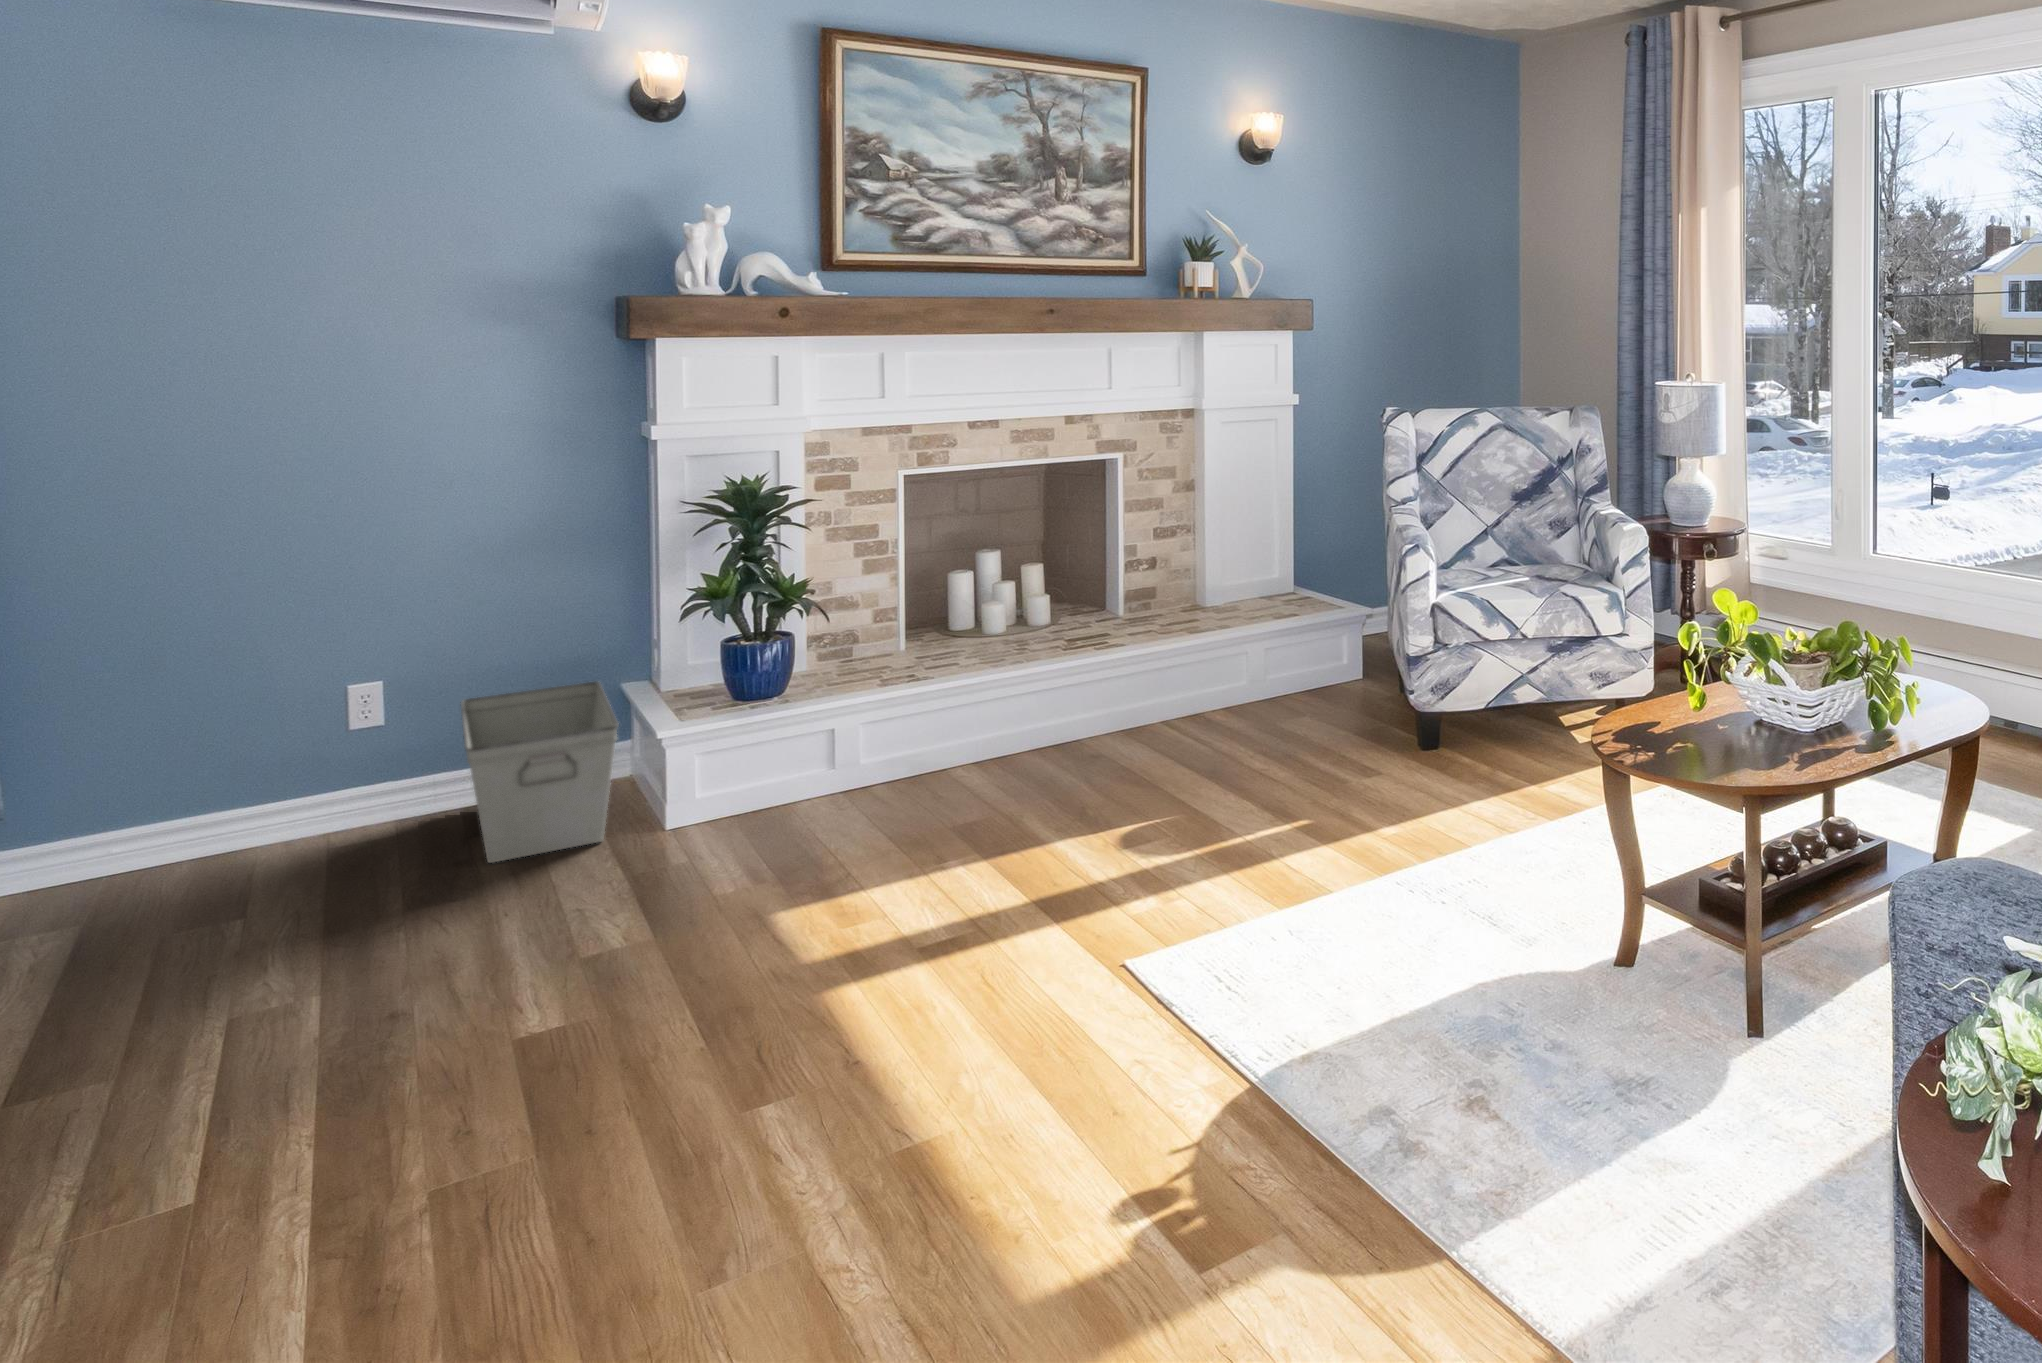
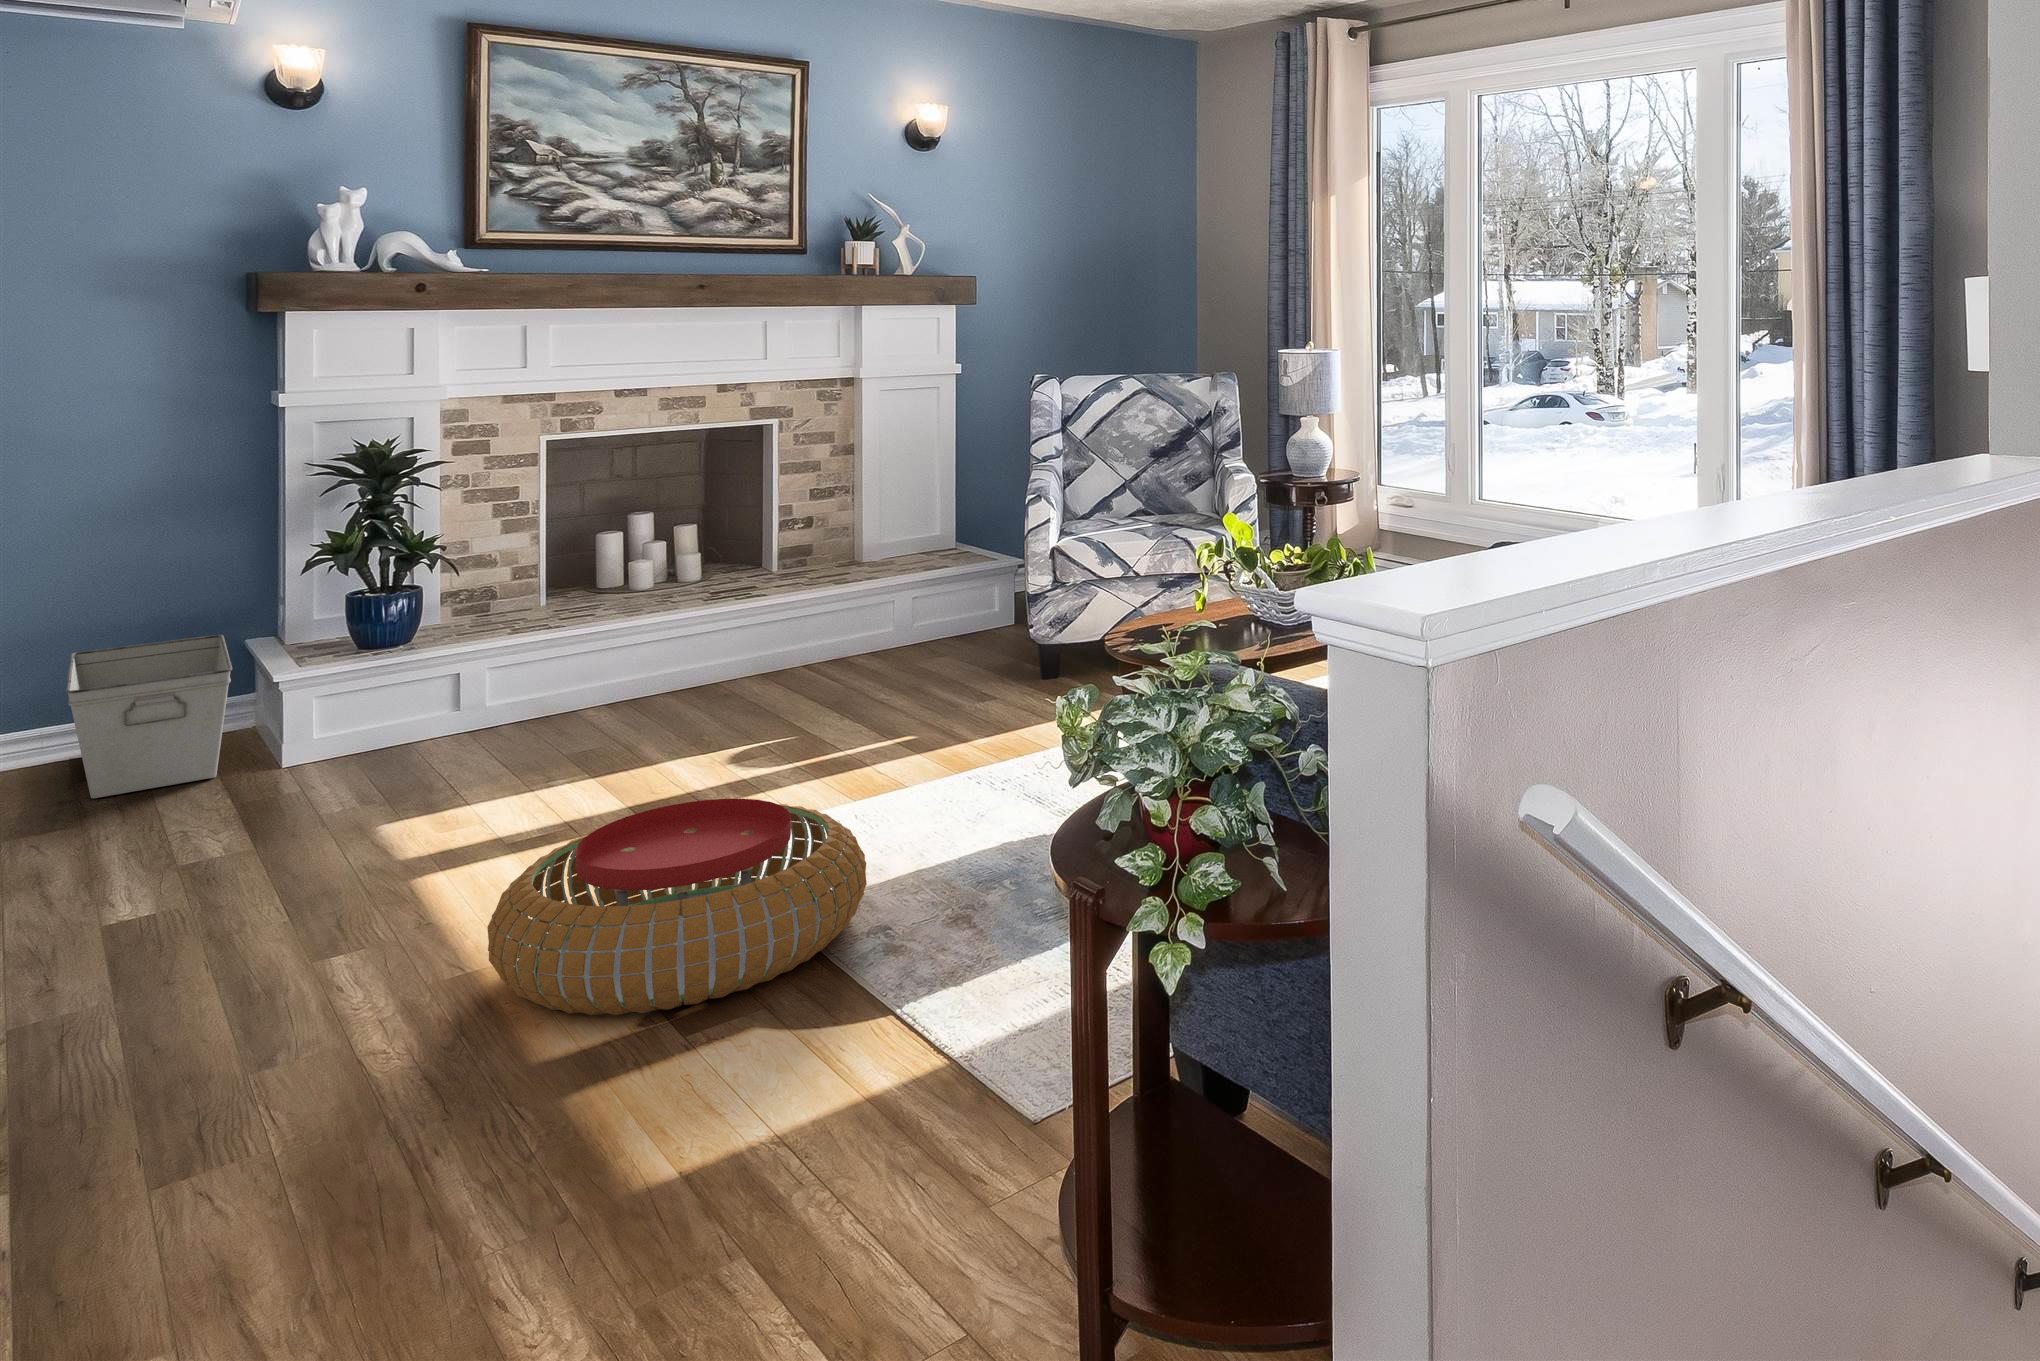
pouf: none [950,922,1351,1209] -> present [487,799,867,1015]

